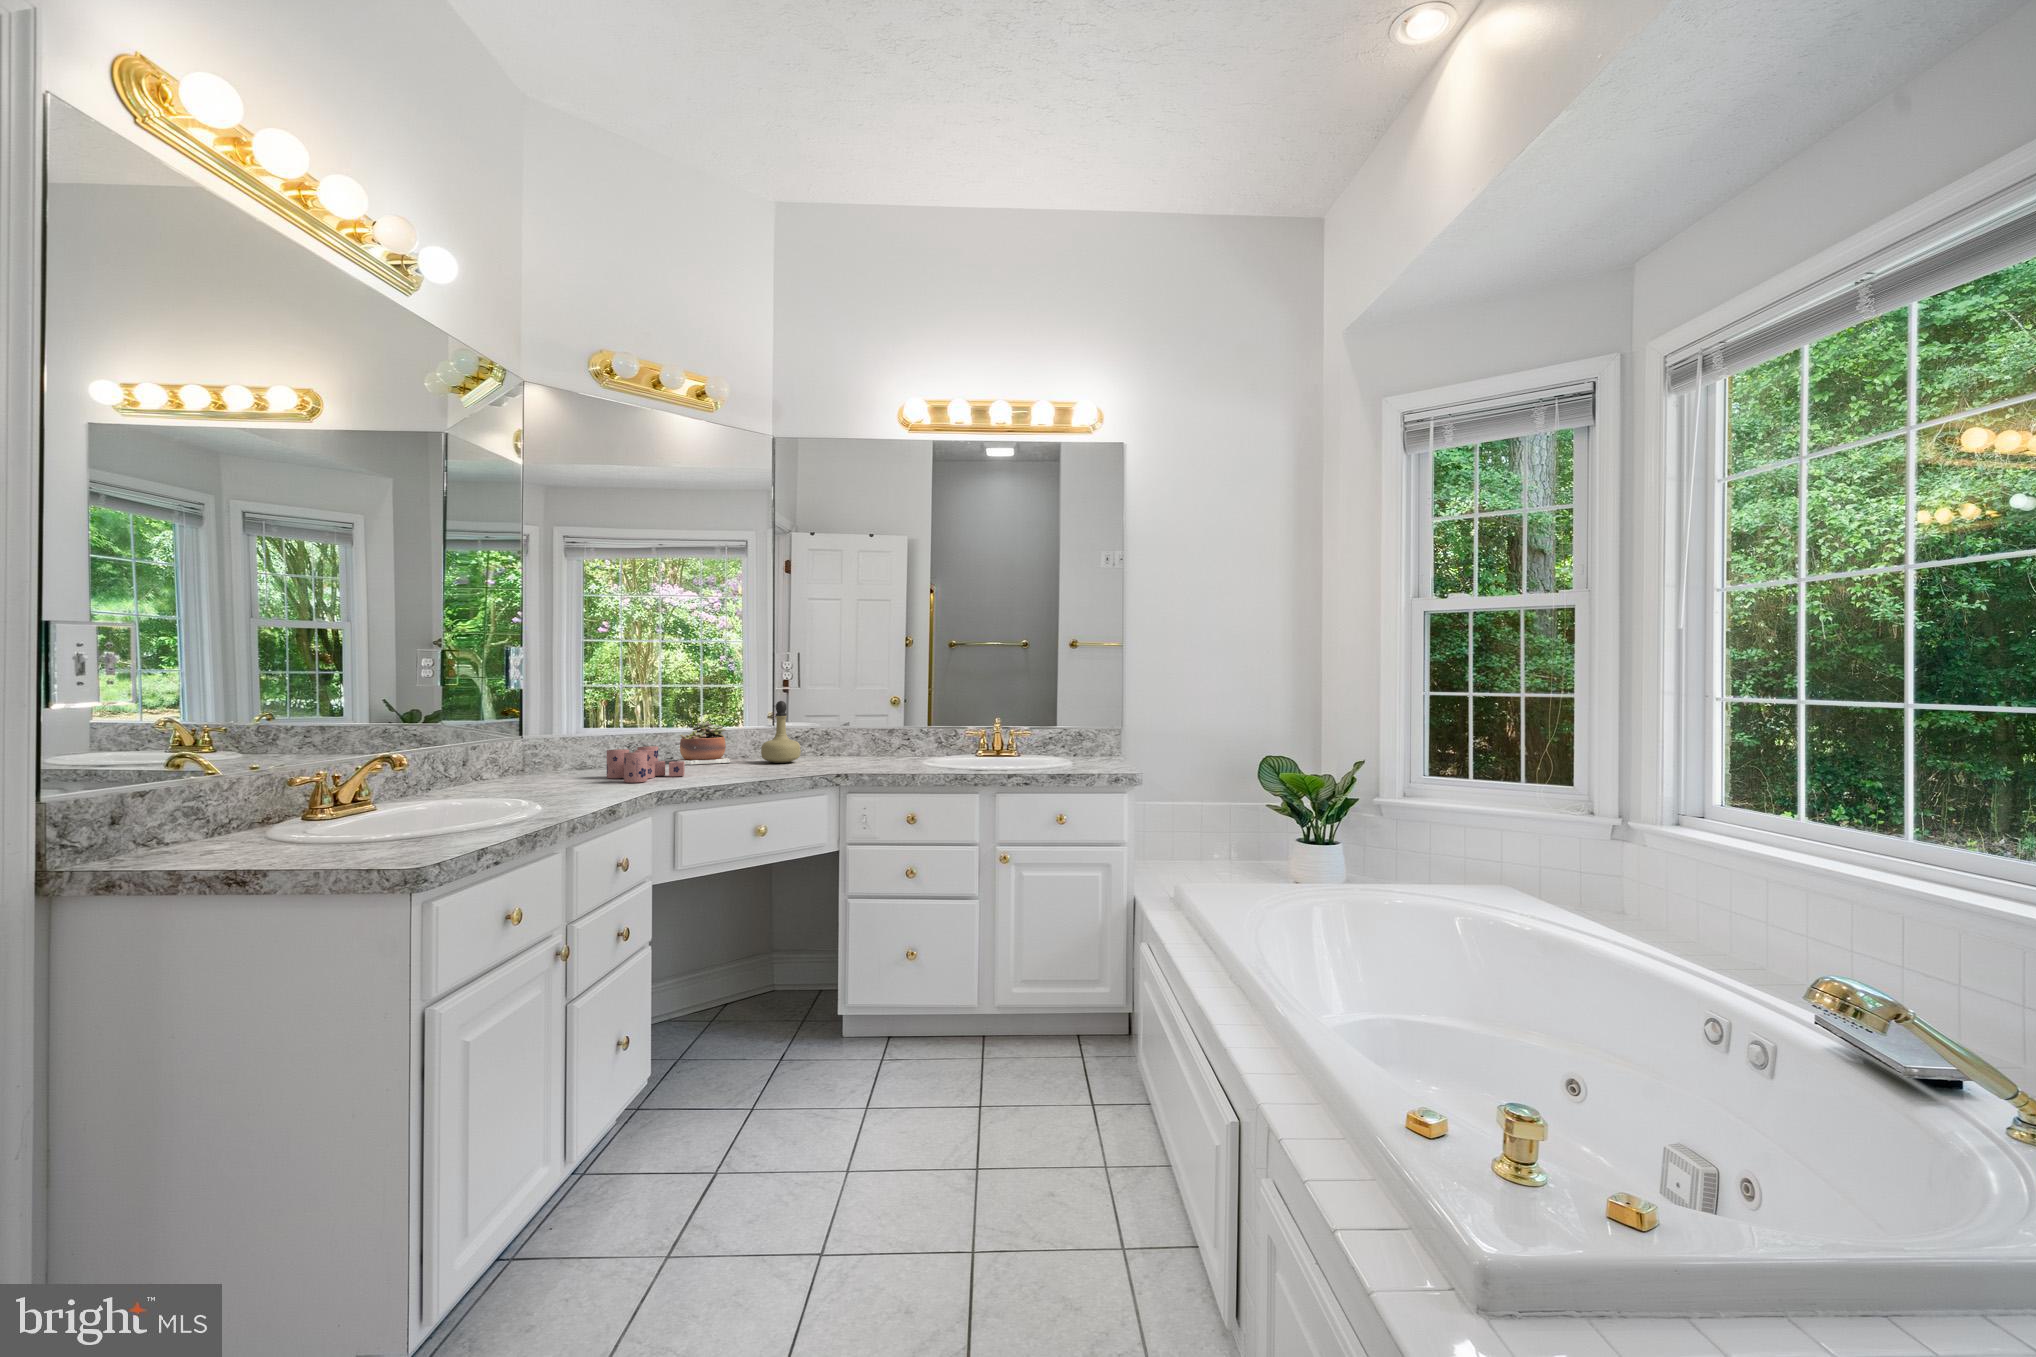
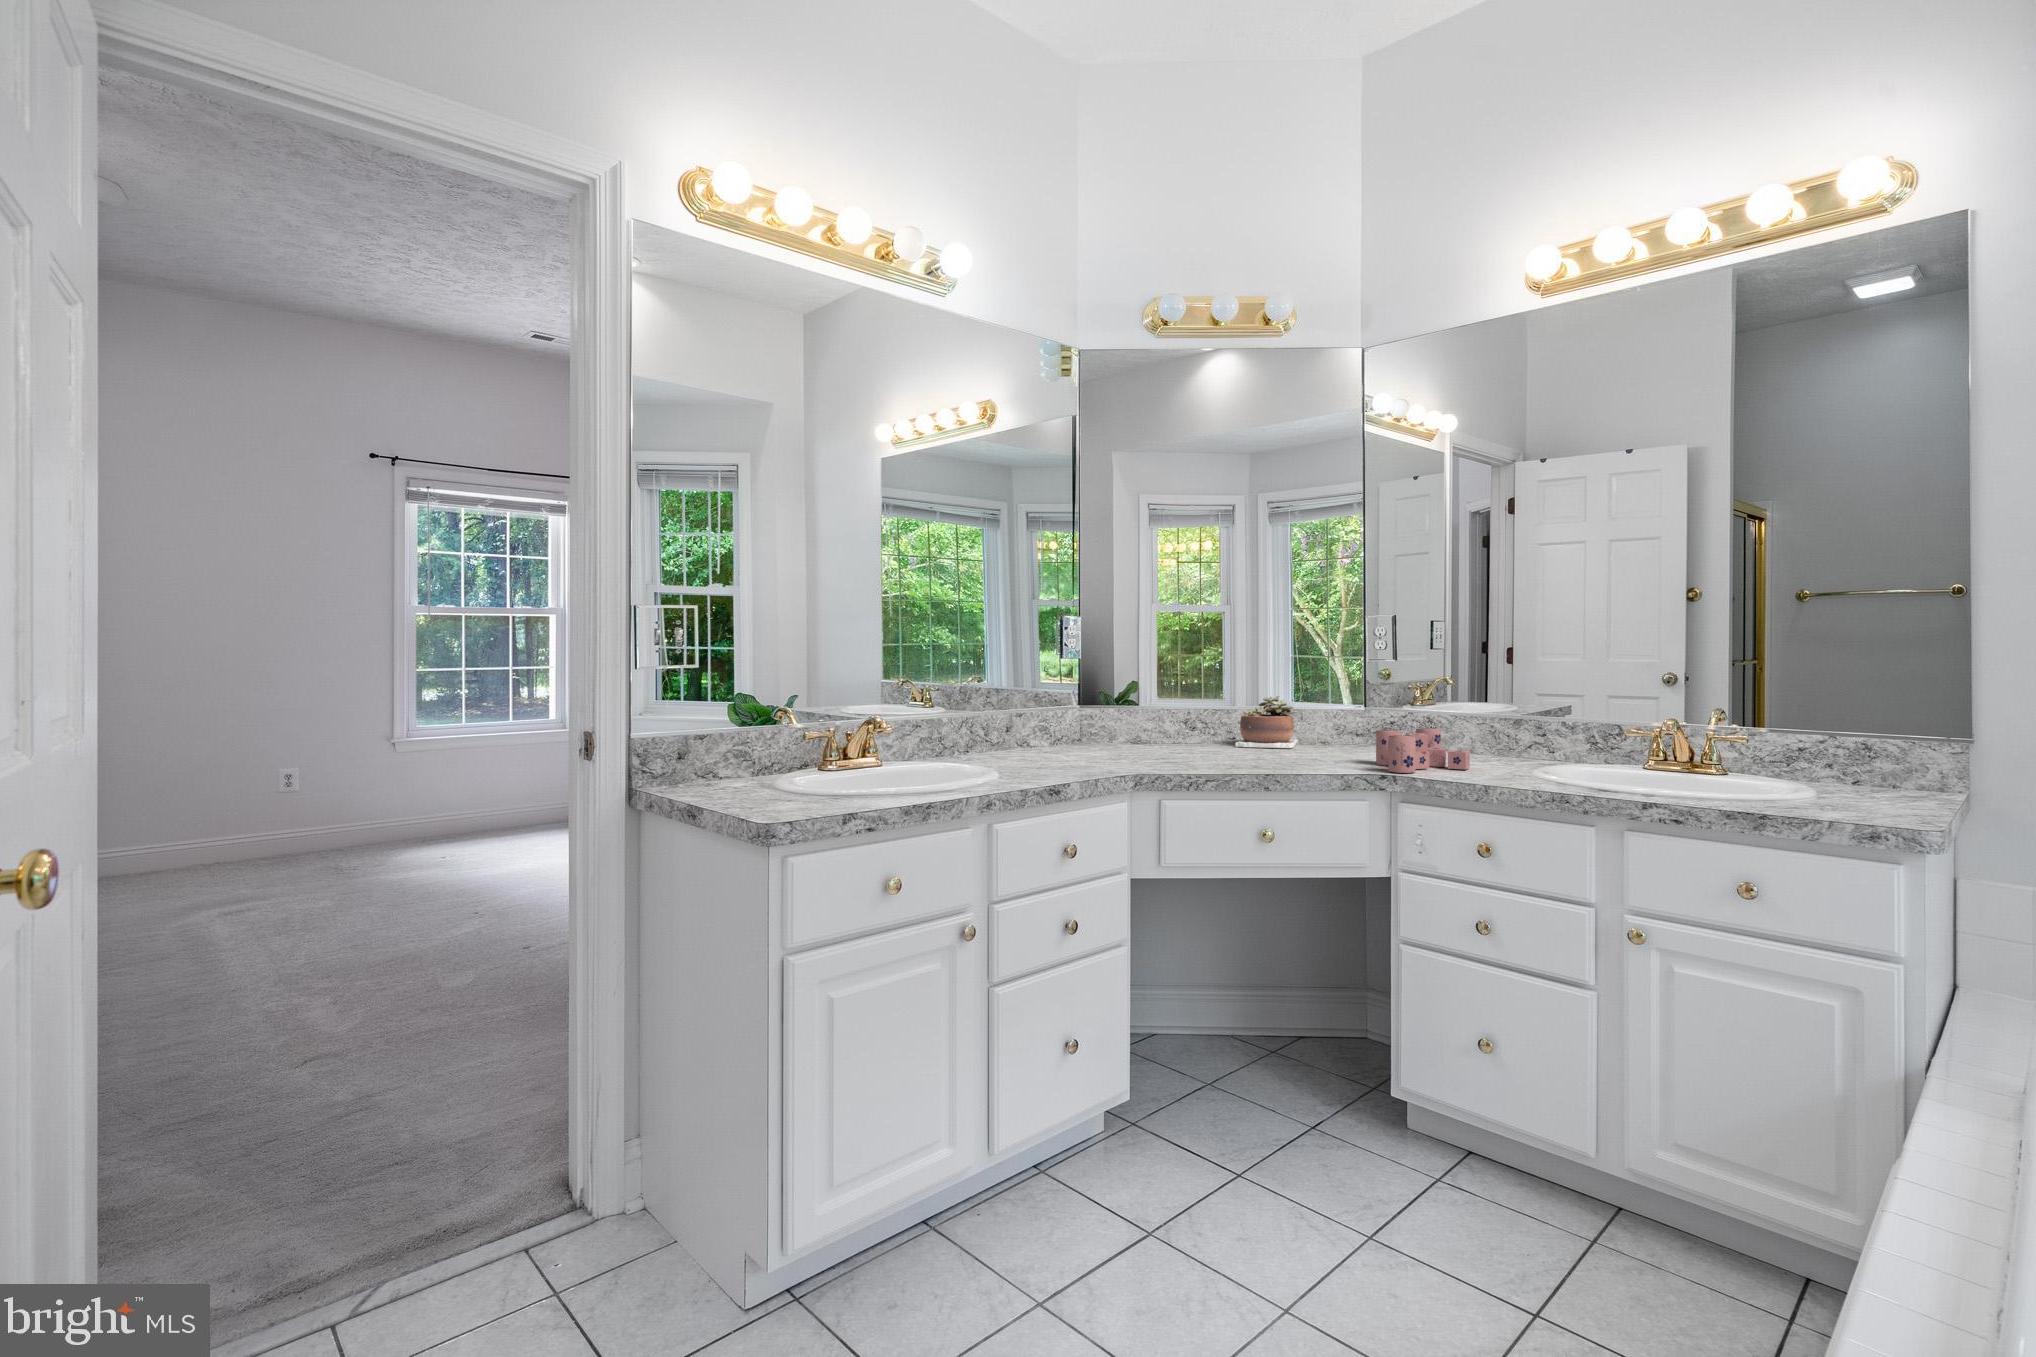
perfume bottle: present [761,701,801,763] -> none [1324,673,1376,754]
candle: present [607,746,685,783] -> present [1376,728,1470,773]

